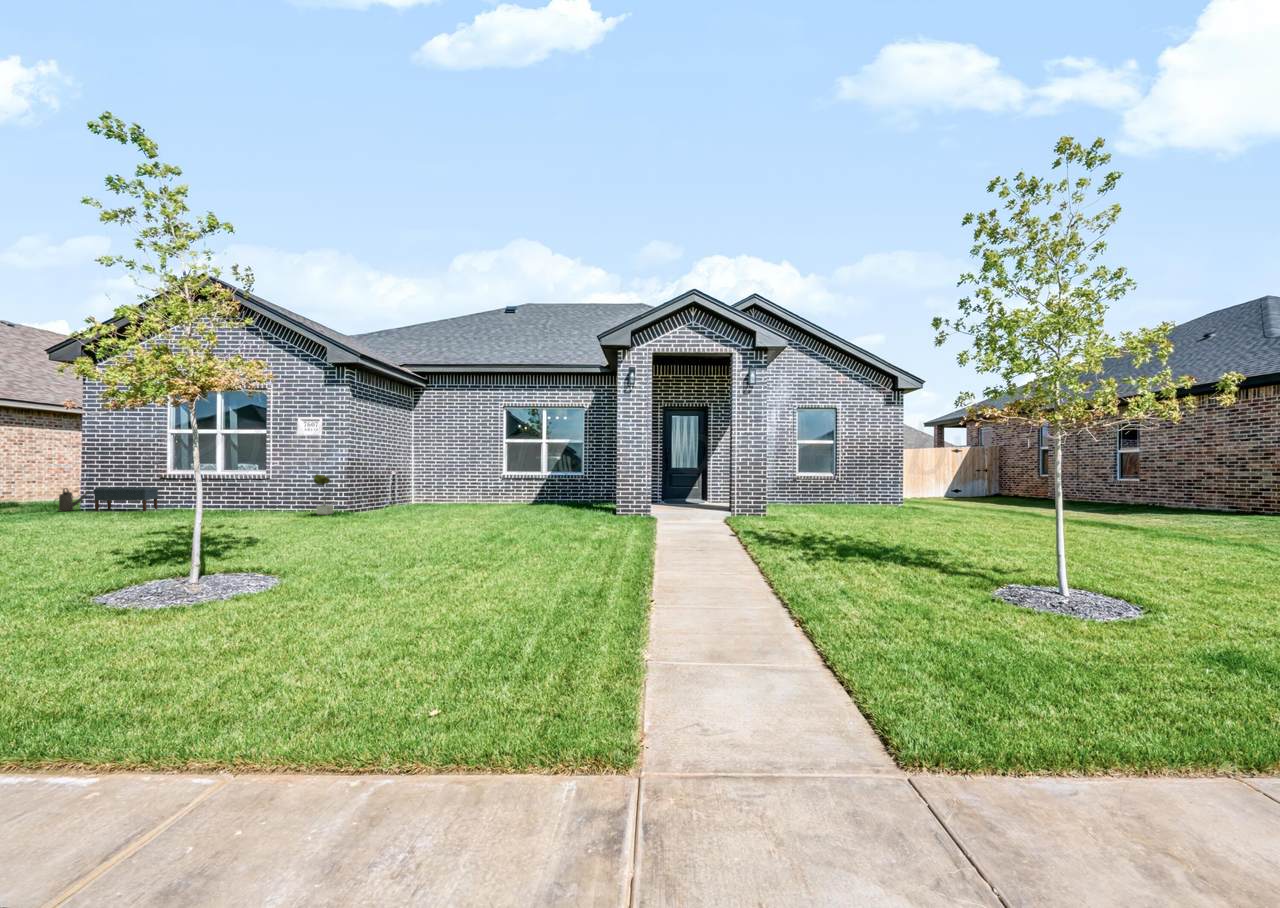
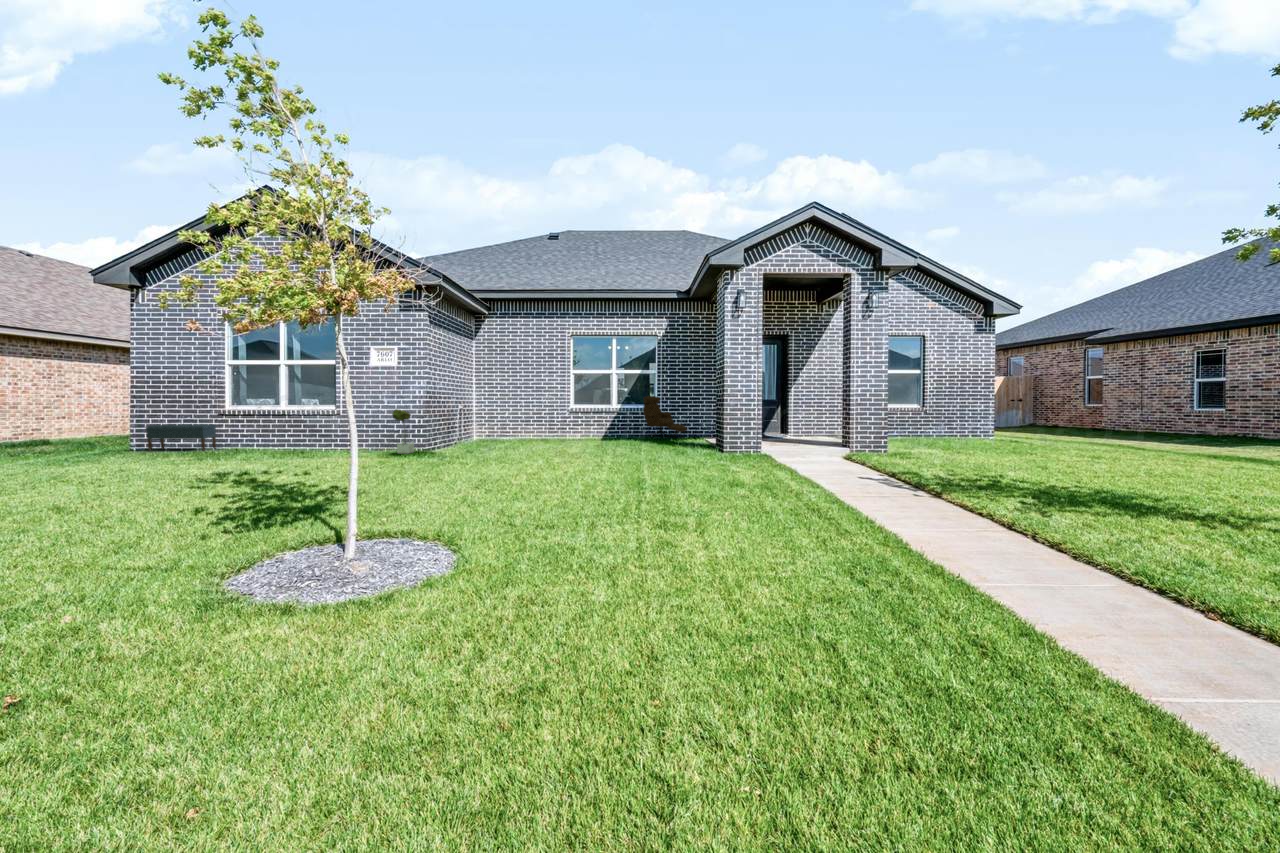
lounge chair: none [564,463,604,502] -> present [643,396,687,436]
watering can: present [59,488,89,511] -> none [101,426,139,452]

